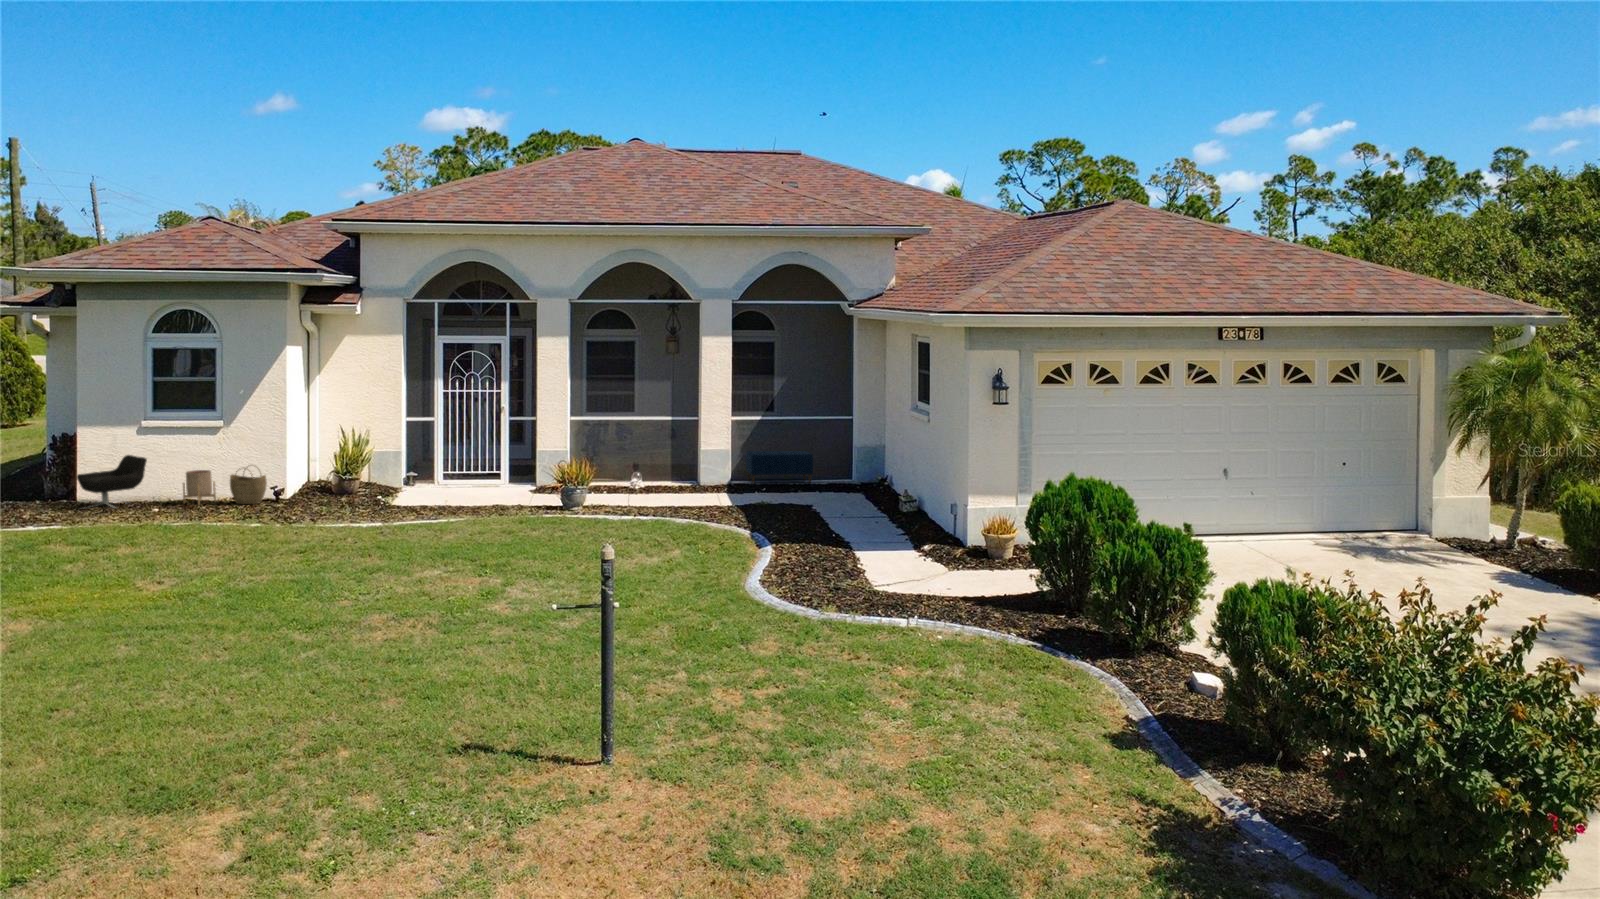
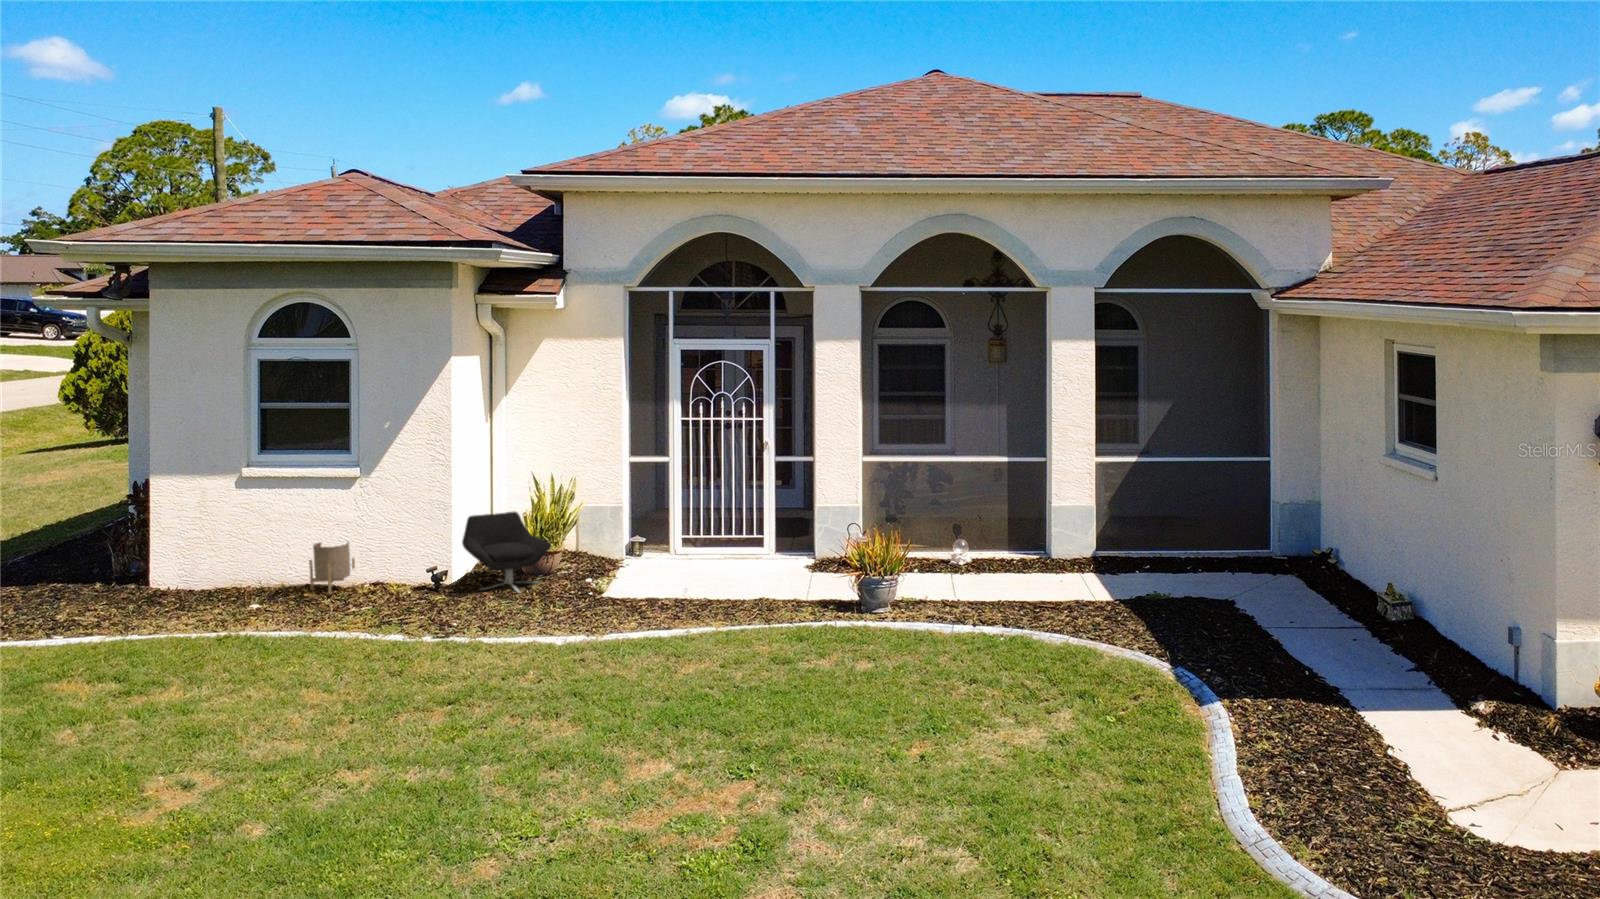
bench: present [746,451,813,484] -> none [1121,507,1233,560]
lounge chair: present [77,455,147,509] -> present [462,512,551,593]
woven basket: present [230,467,267,505] -> none [372,534,425,594]

